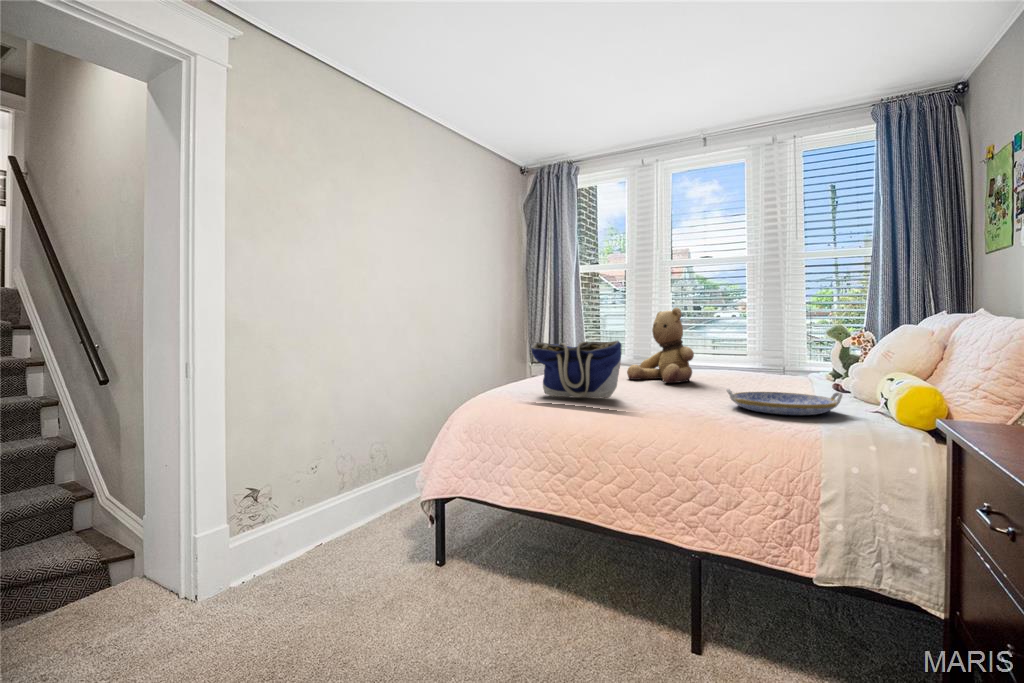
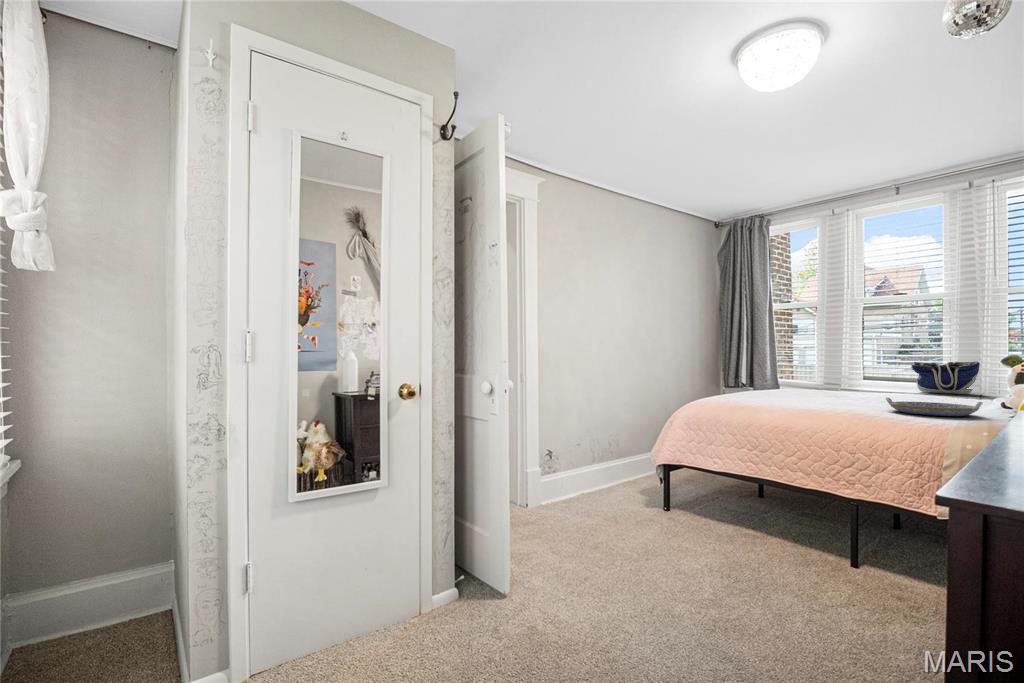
teddy bear: present [627,307,694,383] -> none [814,338,874,398]
tote bag: present [531,341,622,399] -> present [911,361,980,394]

